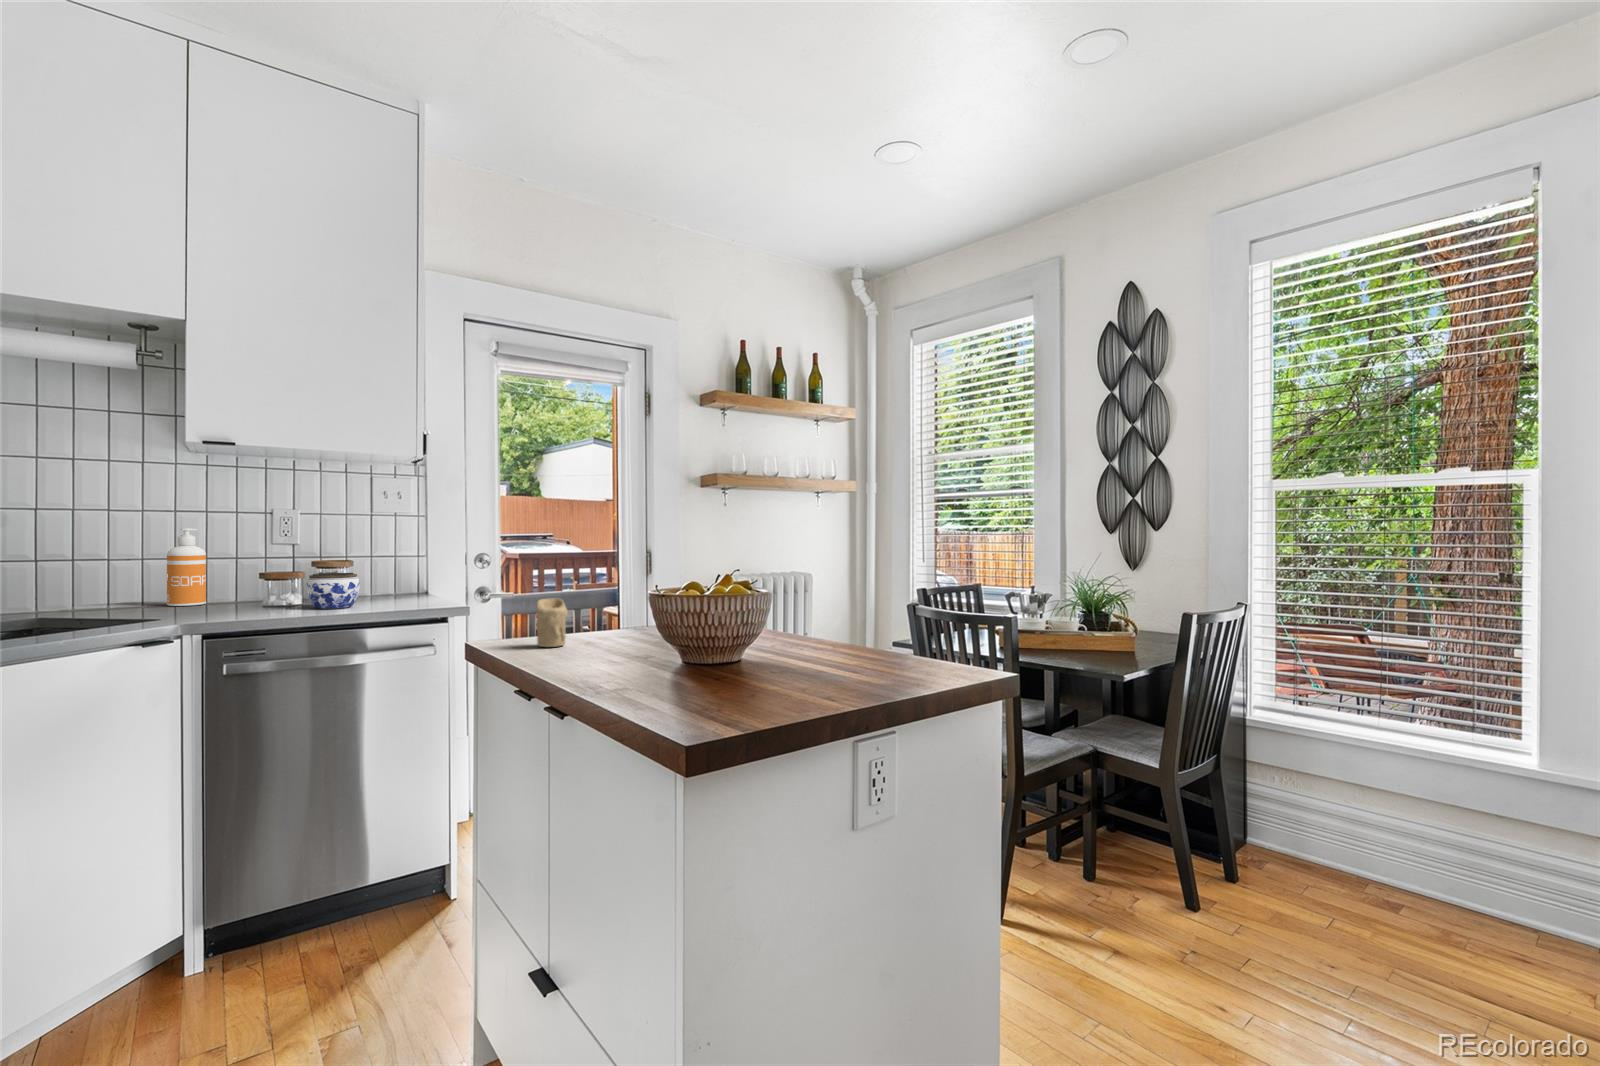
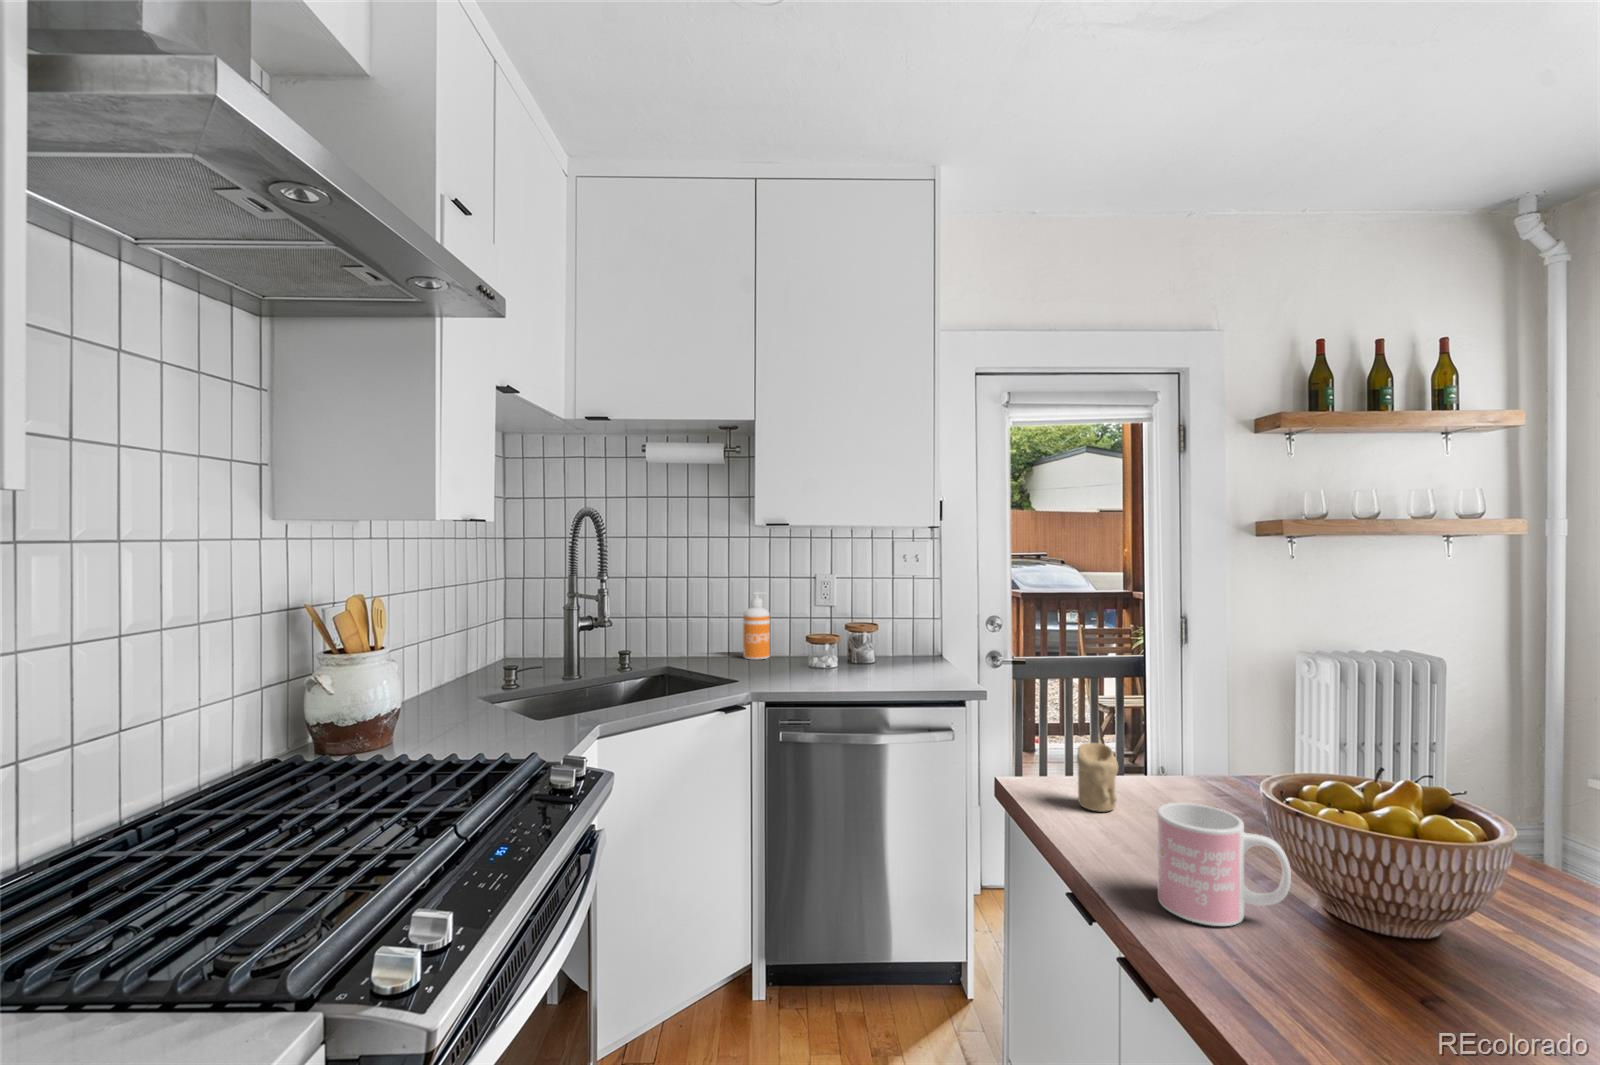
jar: present [306,573,360,609] -> none [842,639,886,676]
mug: none [582,606,661,673] -> present [1157,803,1291,926]

